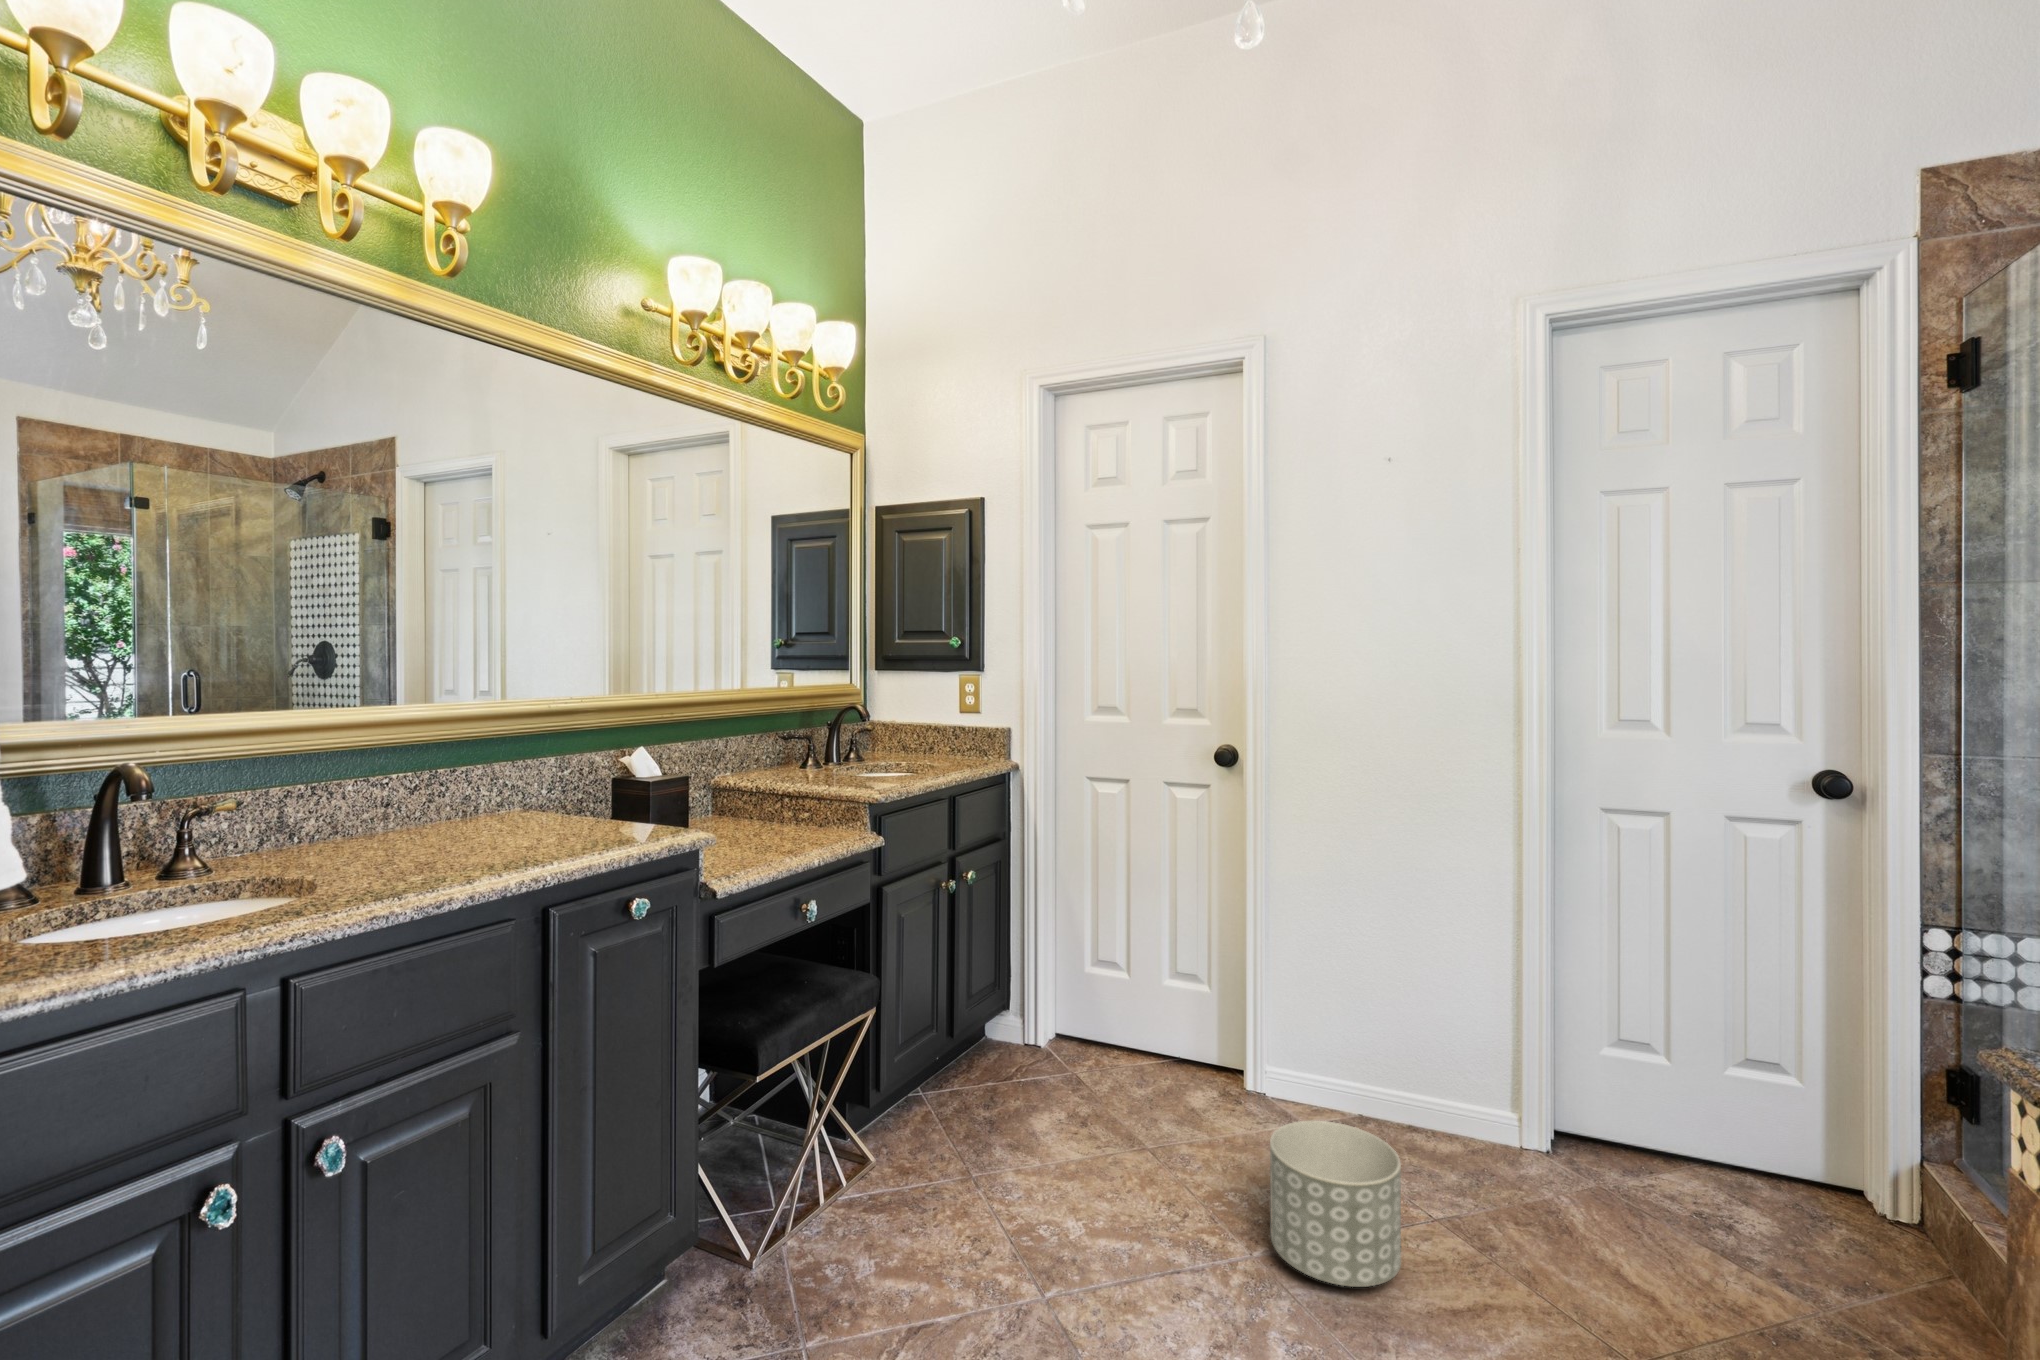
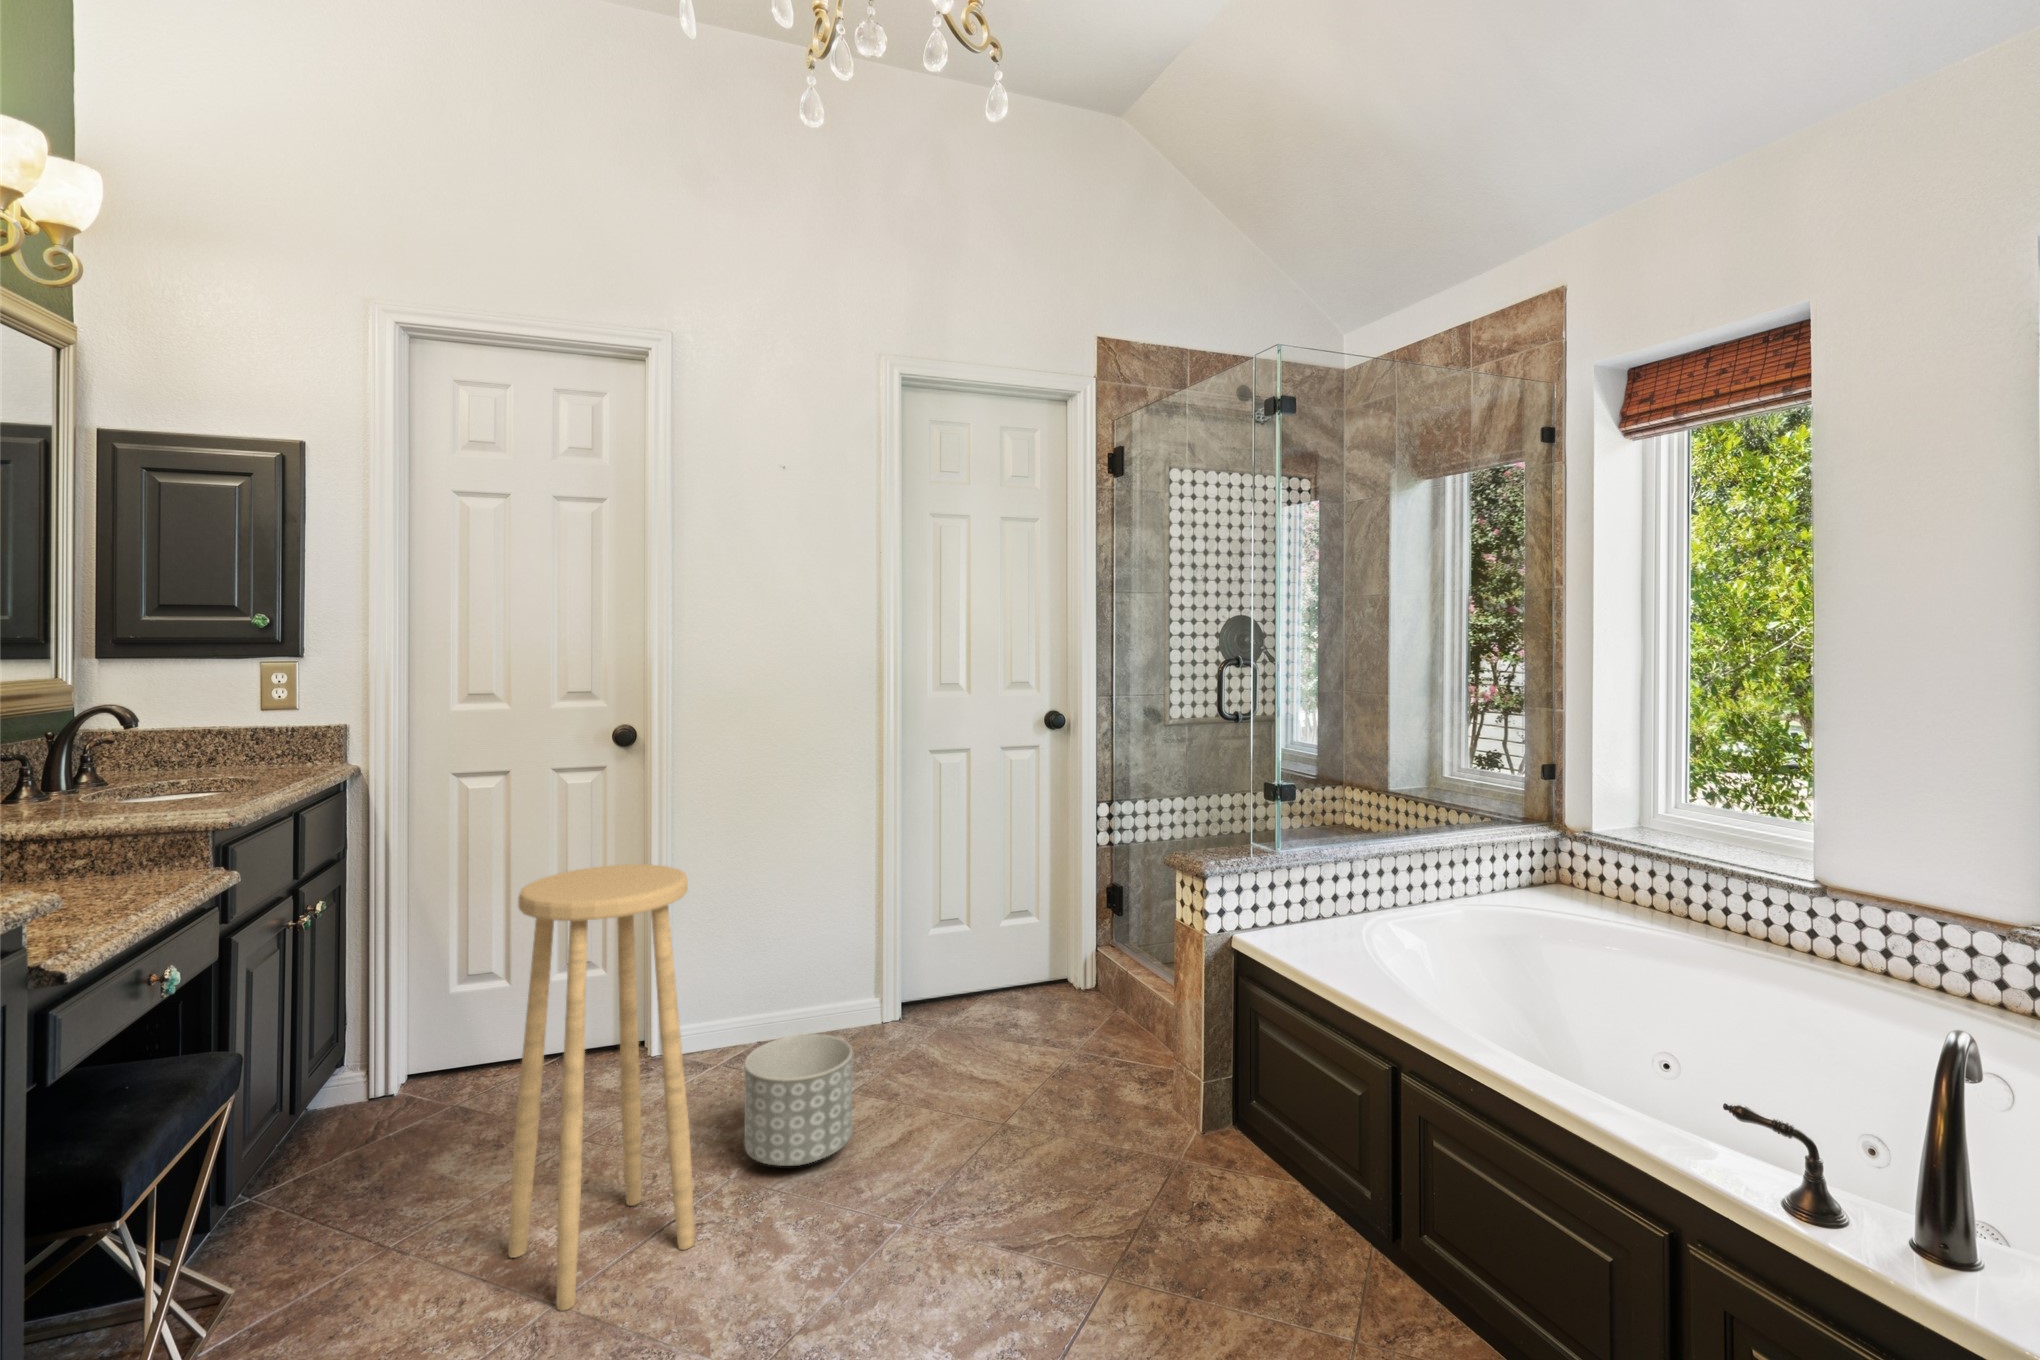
stool: none [1030,883,1183,1311] -> present [508,864,695,1310]

